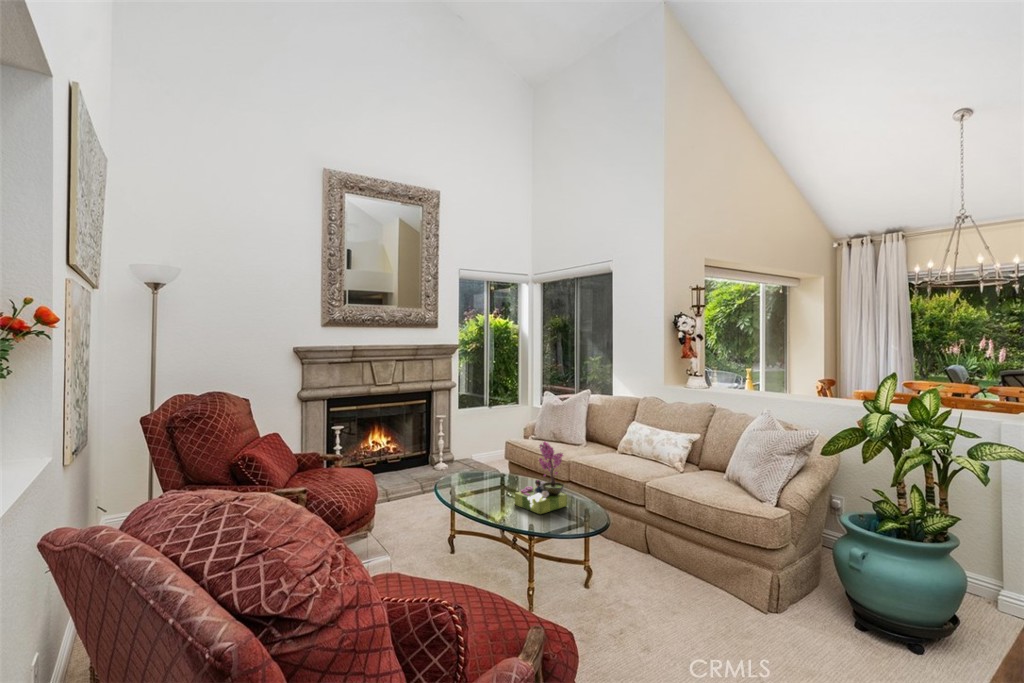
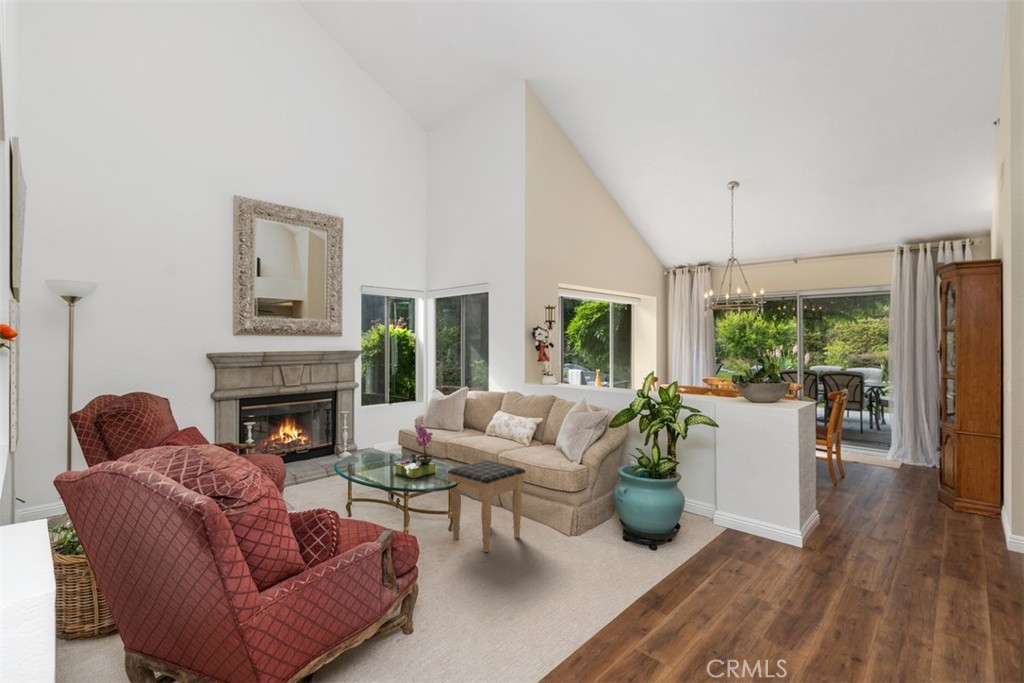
footstool: none [588,493,700,631] -> present [448,460,526,552]

